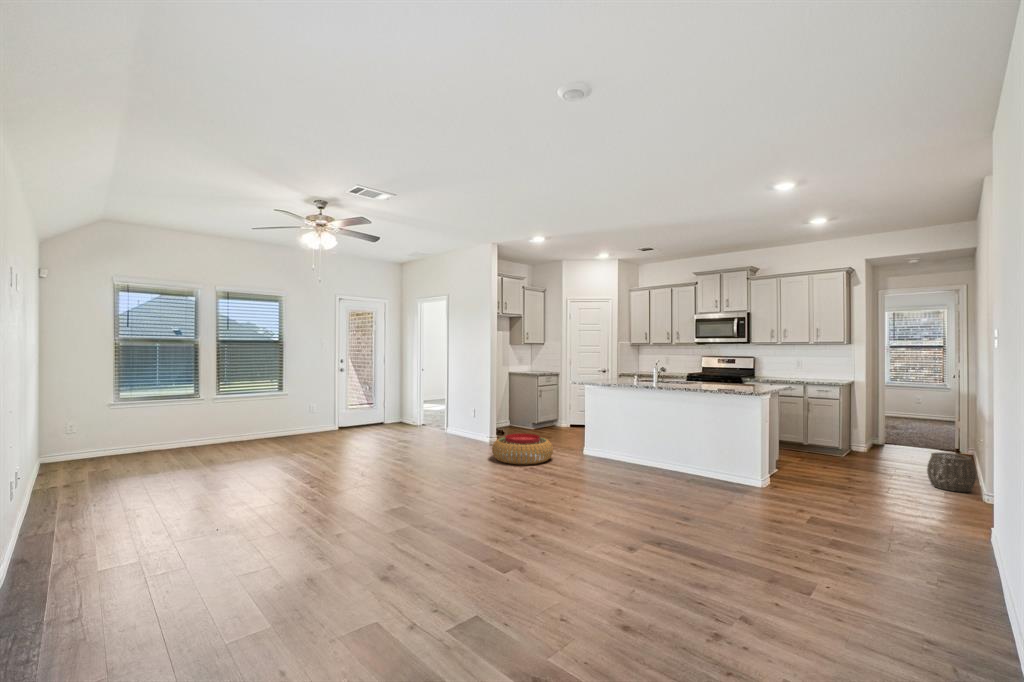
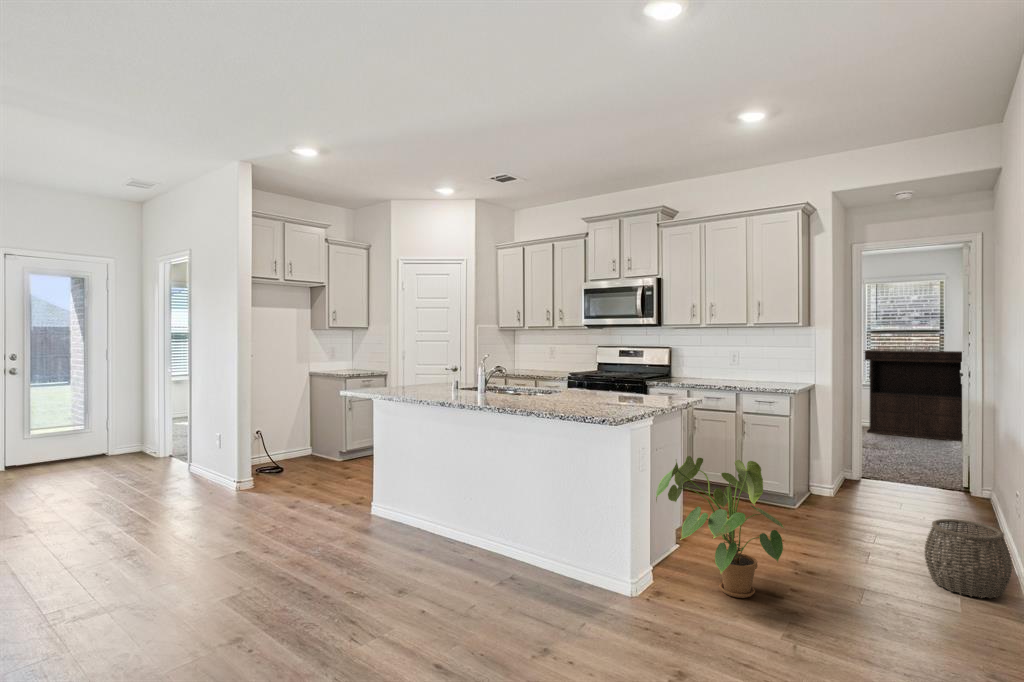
console table: none [884,360,968,426] -> present [865,350,964,442]
house plant: none [774,416,850,488] -> present [656,456,784,598]
pouf: present [492,434,553,464] -> none [178,486,299,550]

